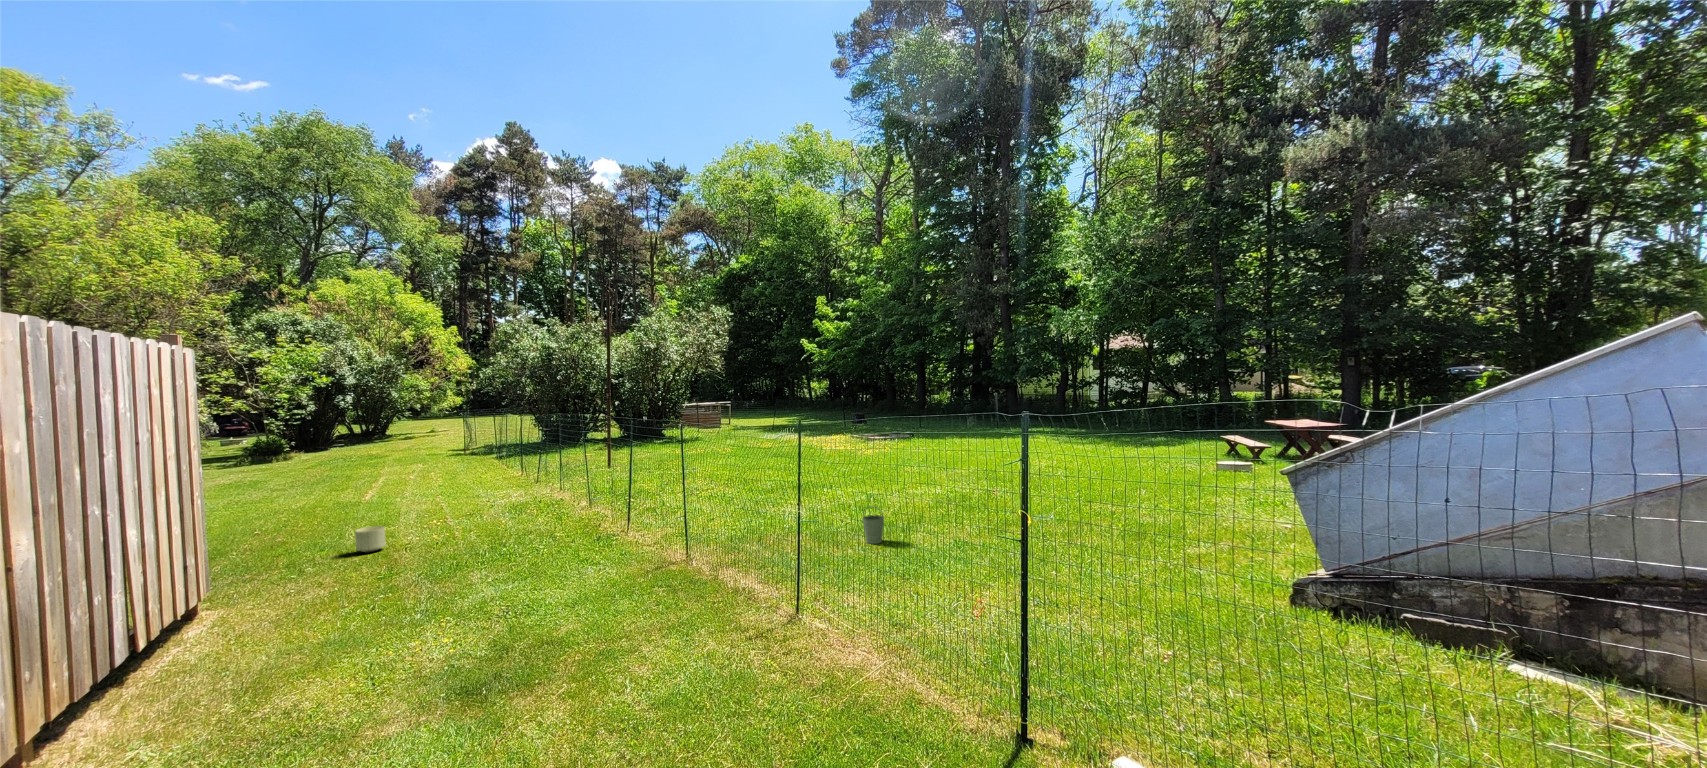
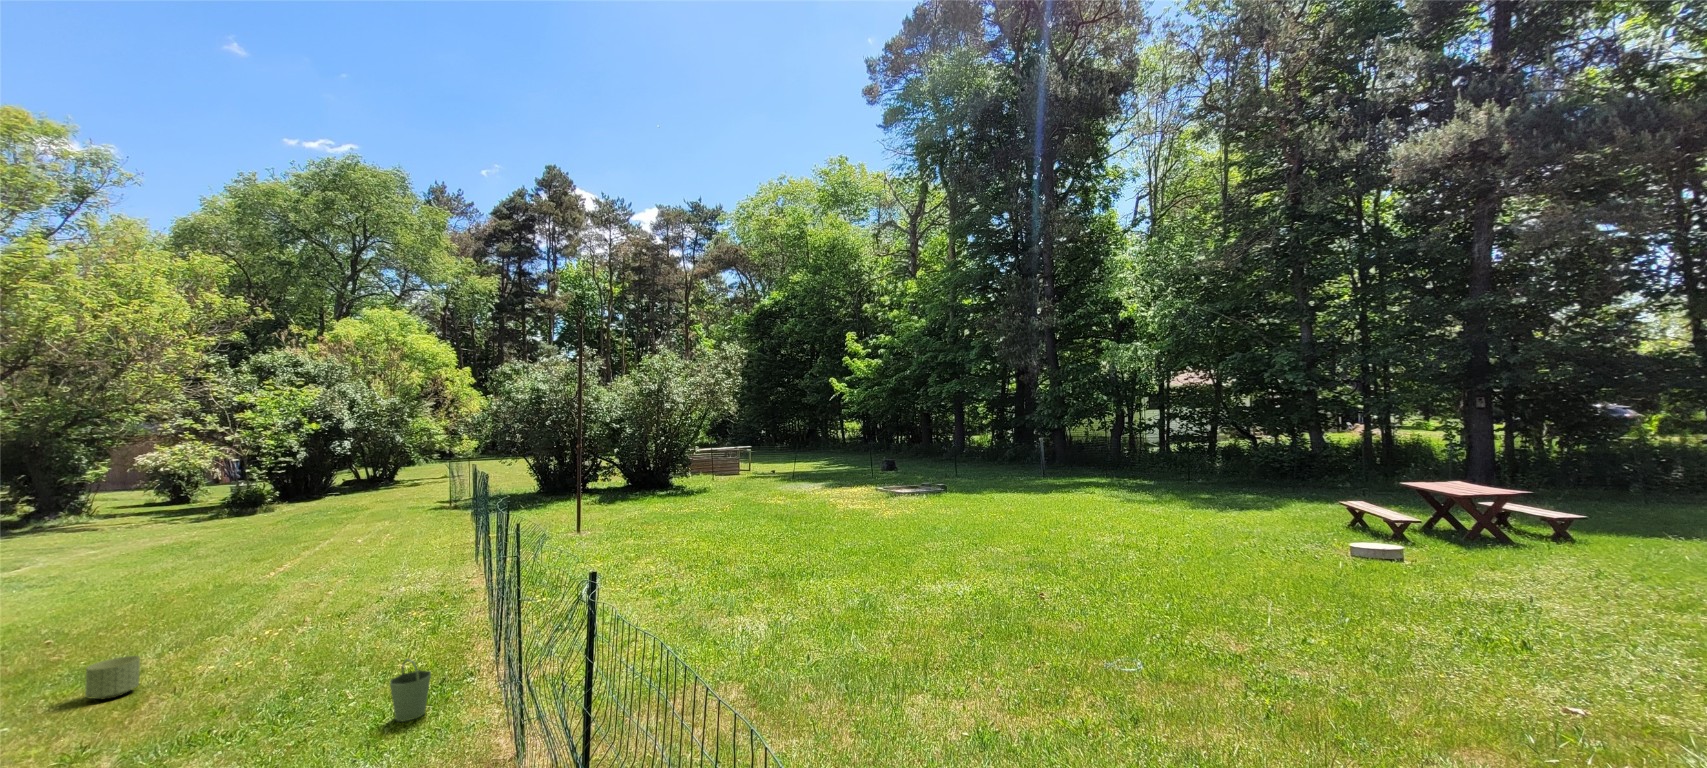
bucket: present [863,507,884,544] -> present [390,659,431,722]

